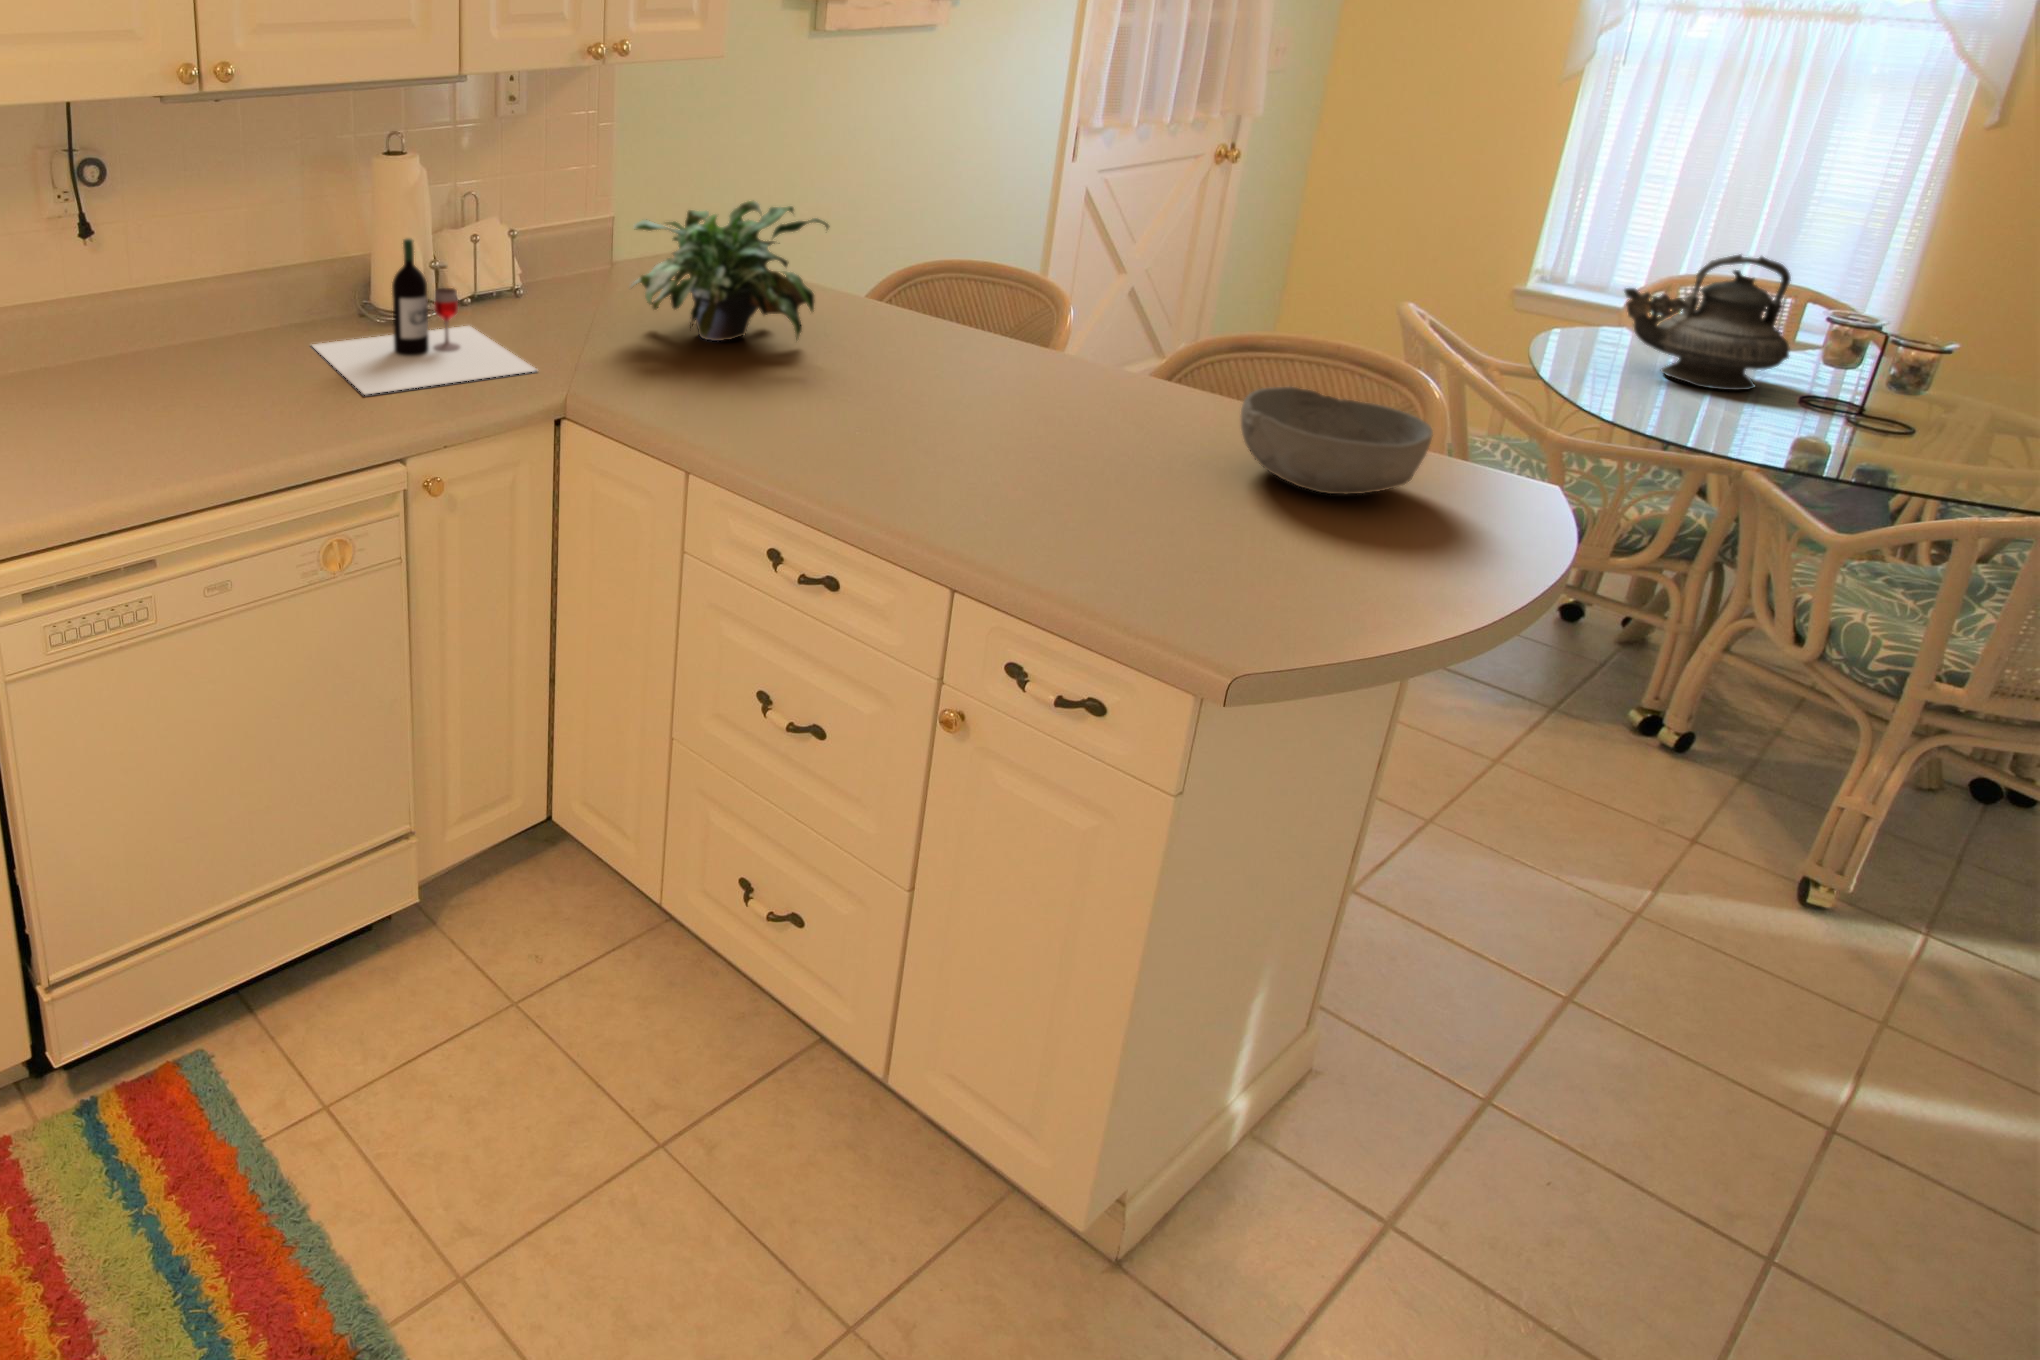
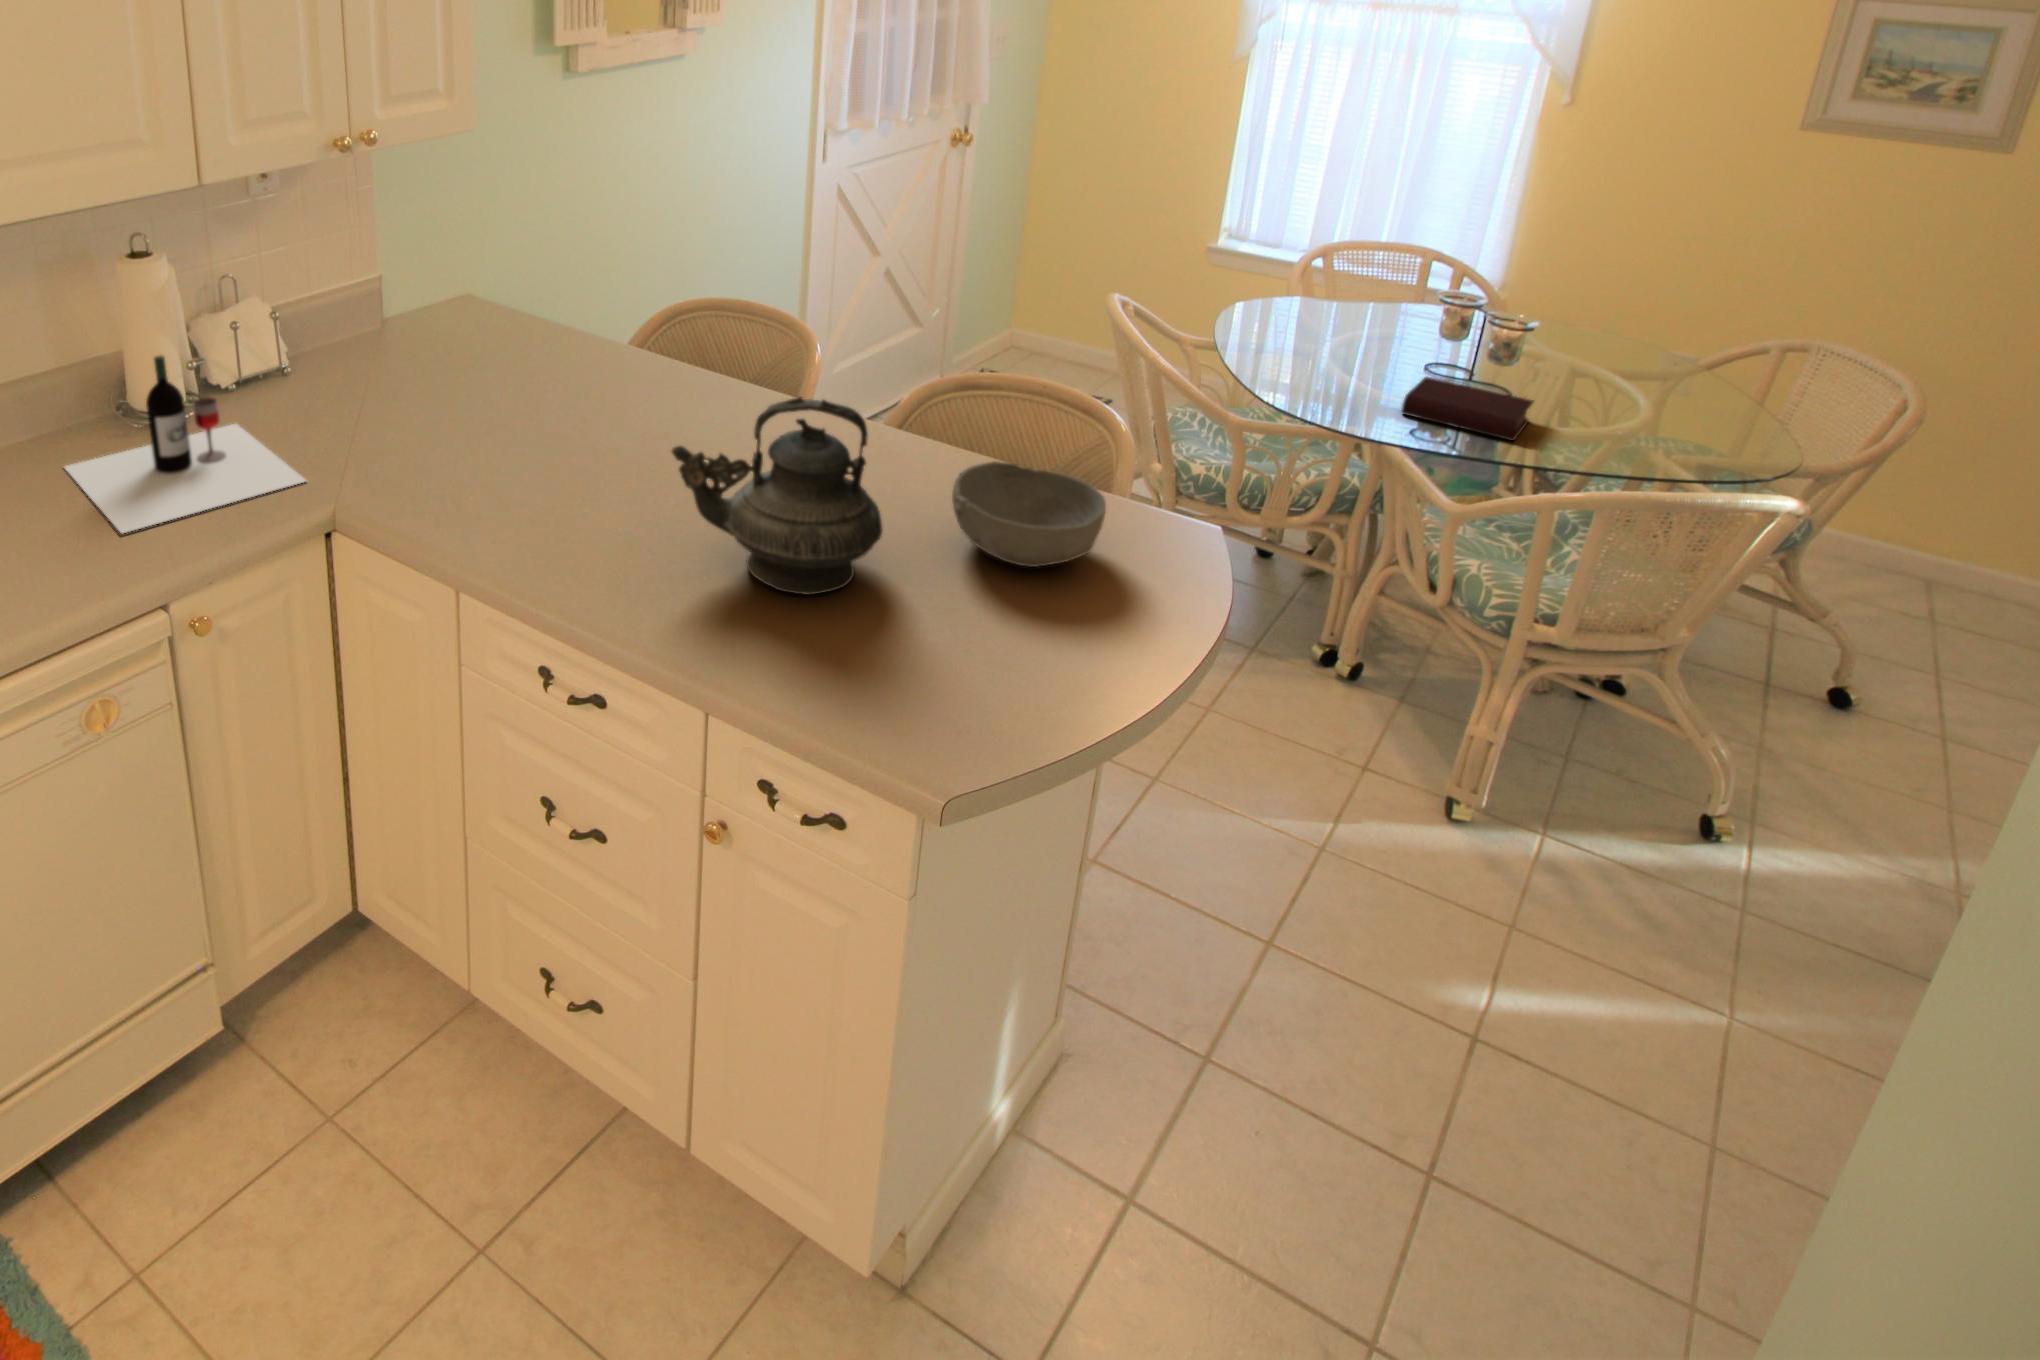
potted plant: present [630,201,829,341] -> none [395,283,587,426]
teapot: present [1624,255,1791,390] -> present [672,397,882,595]
book: none [1773,396,1962,469] -> present [1401,377,1534,441]

